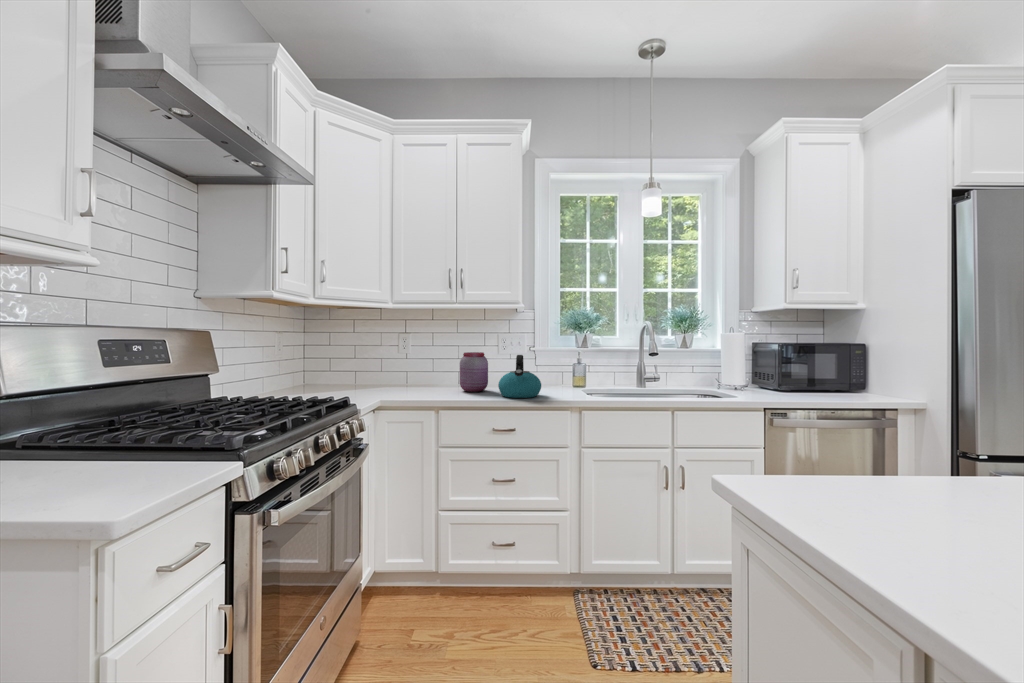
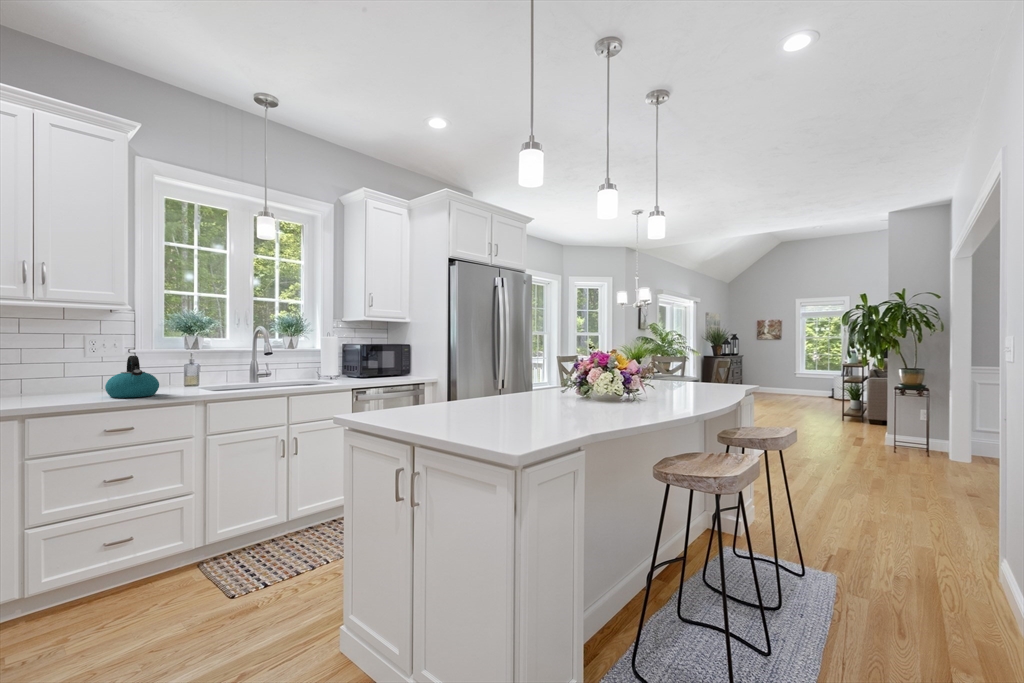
jar: present [460,352,488,392] -> none [41,355,83,397]

